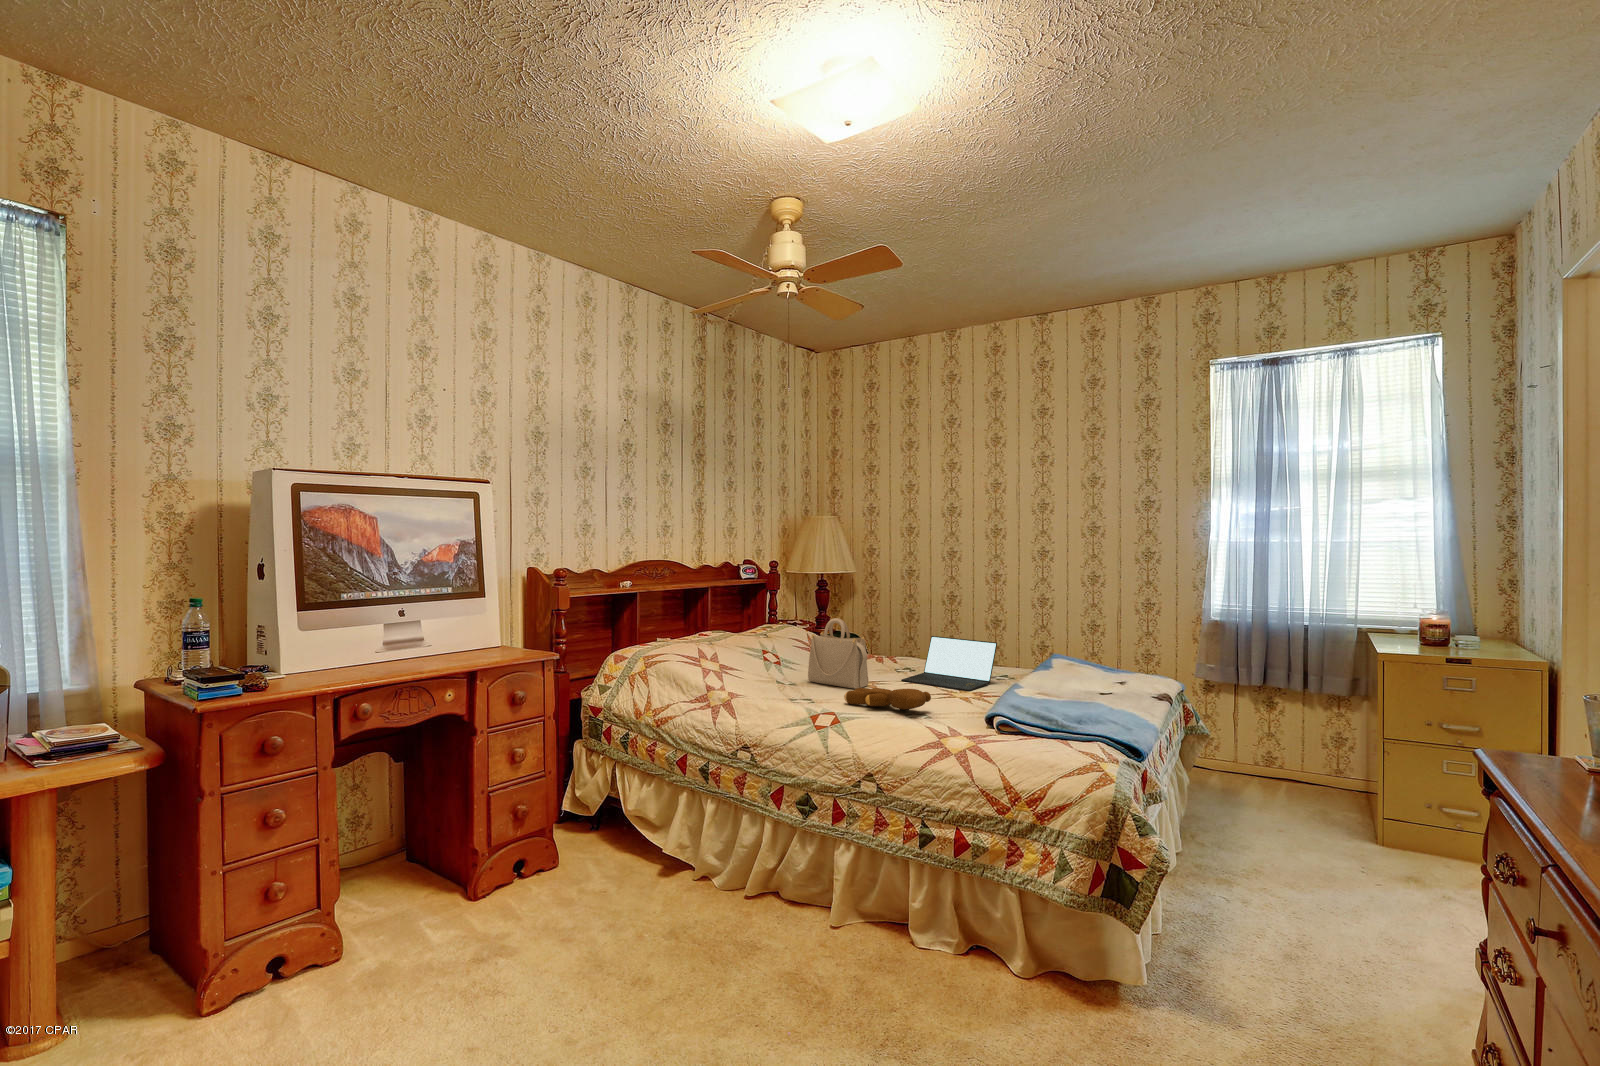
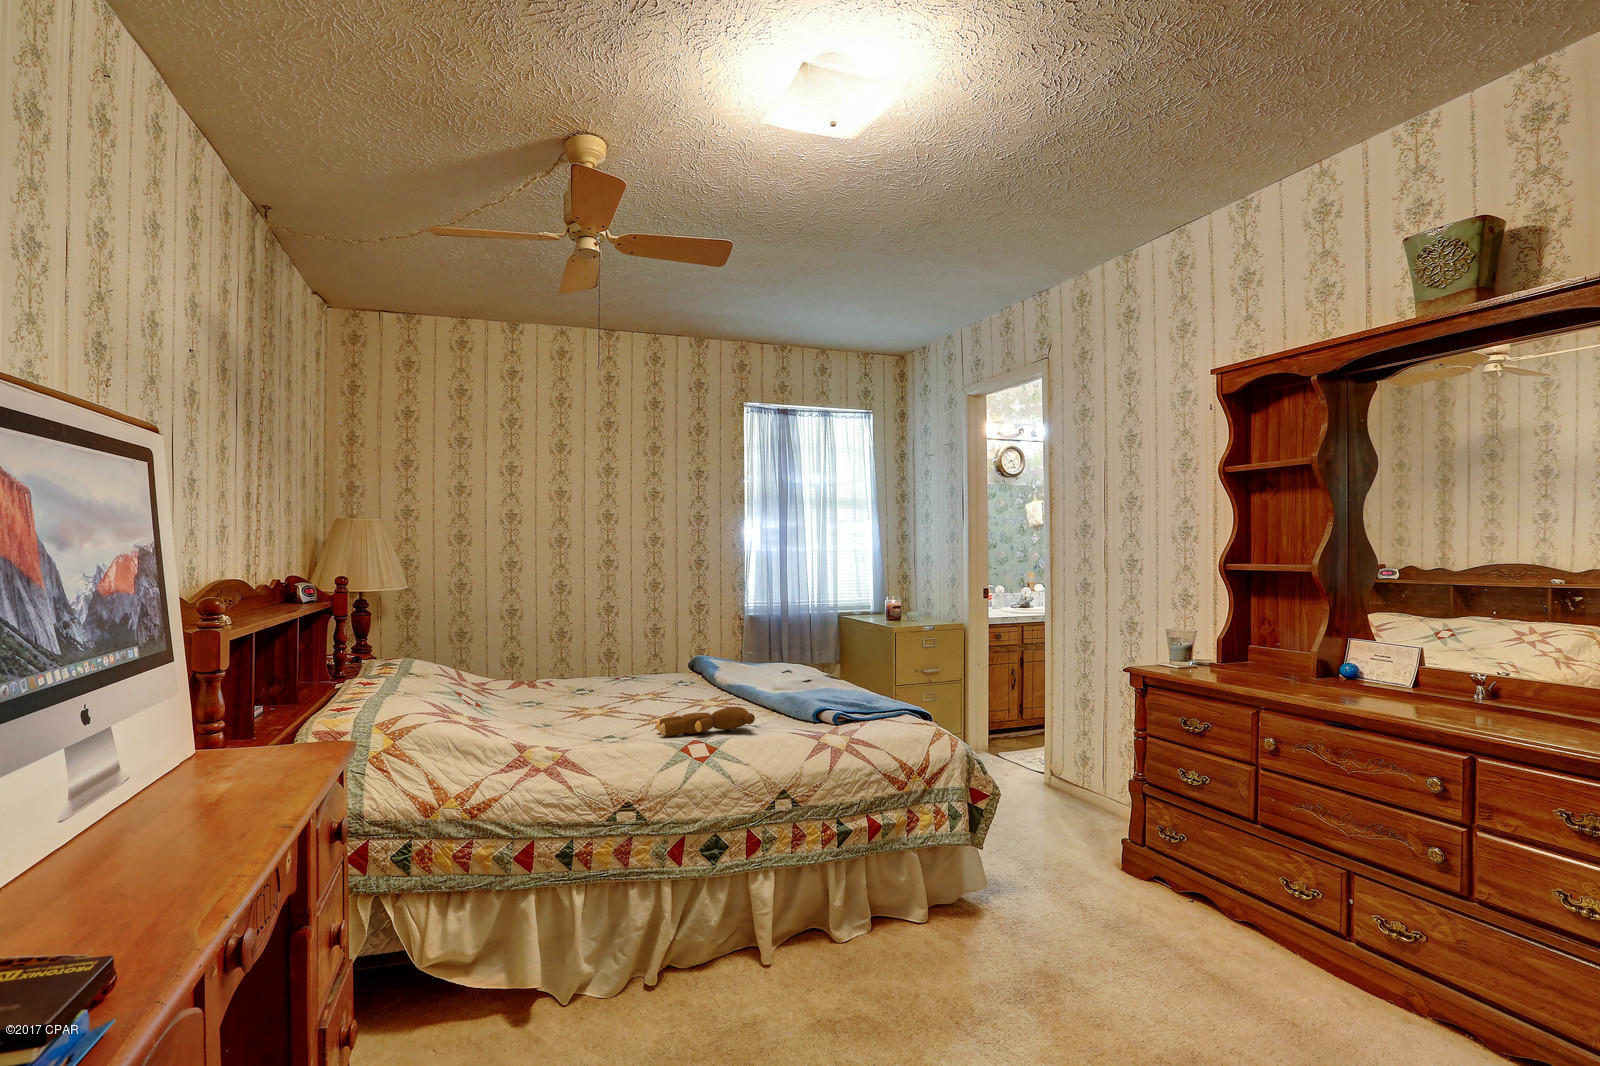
handbag: present [808,618,869,689] -> none [541,645,621,727]
laptop: present [902,636,997,691] -> none [616,654,704,709]

